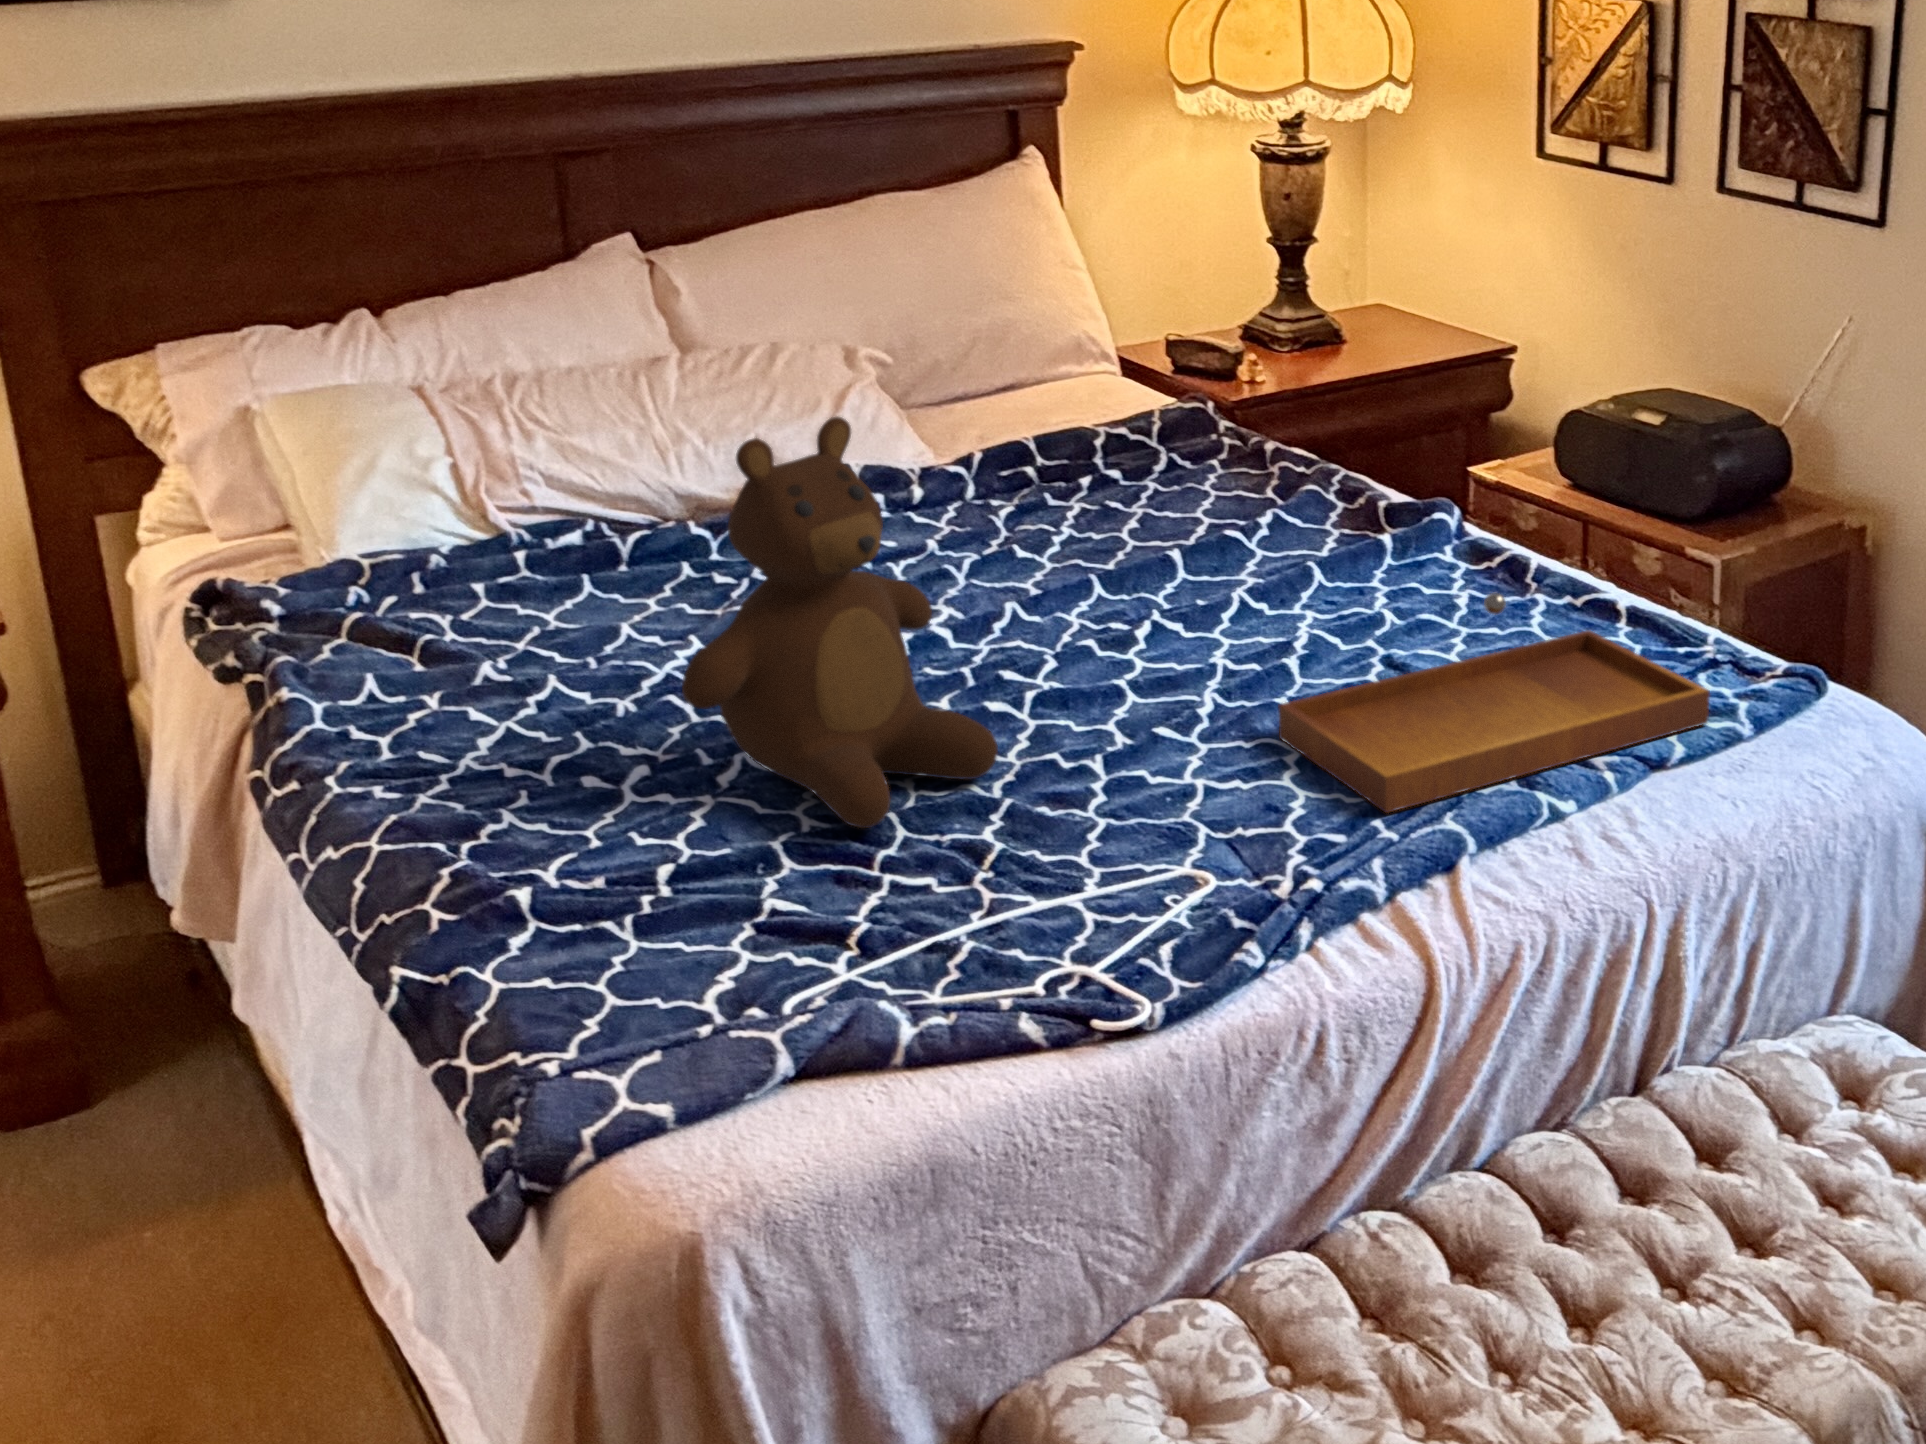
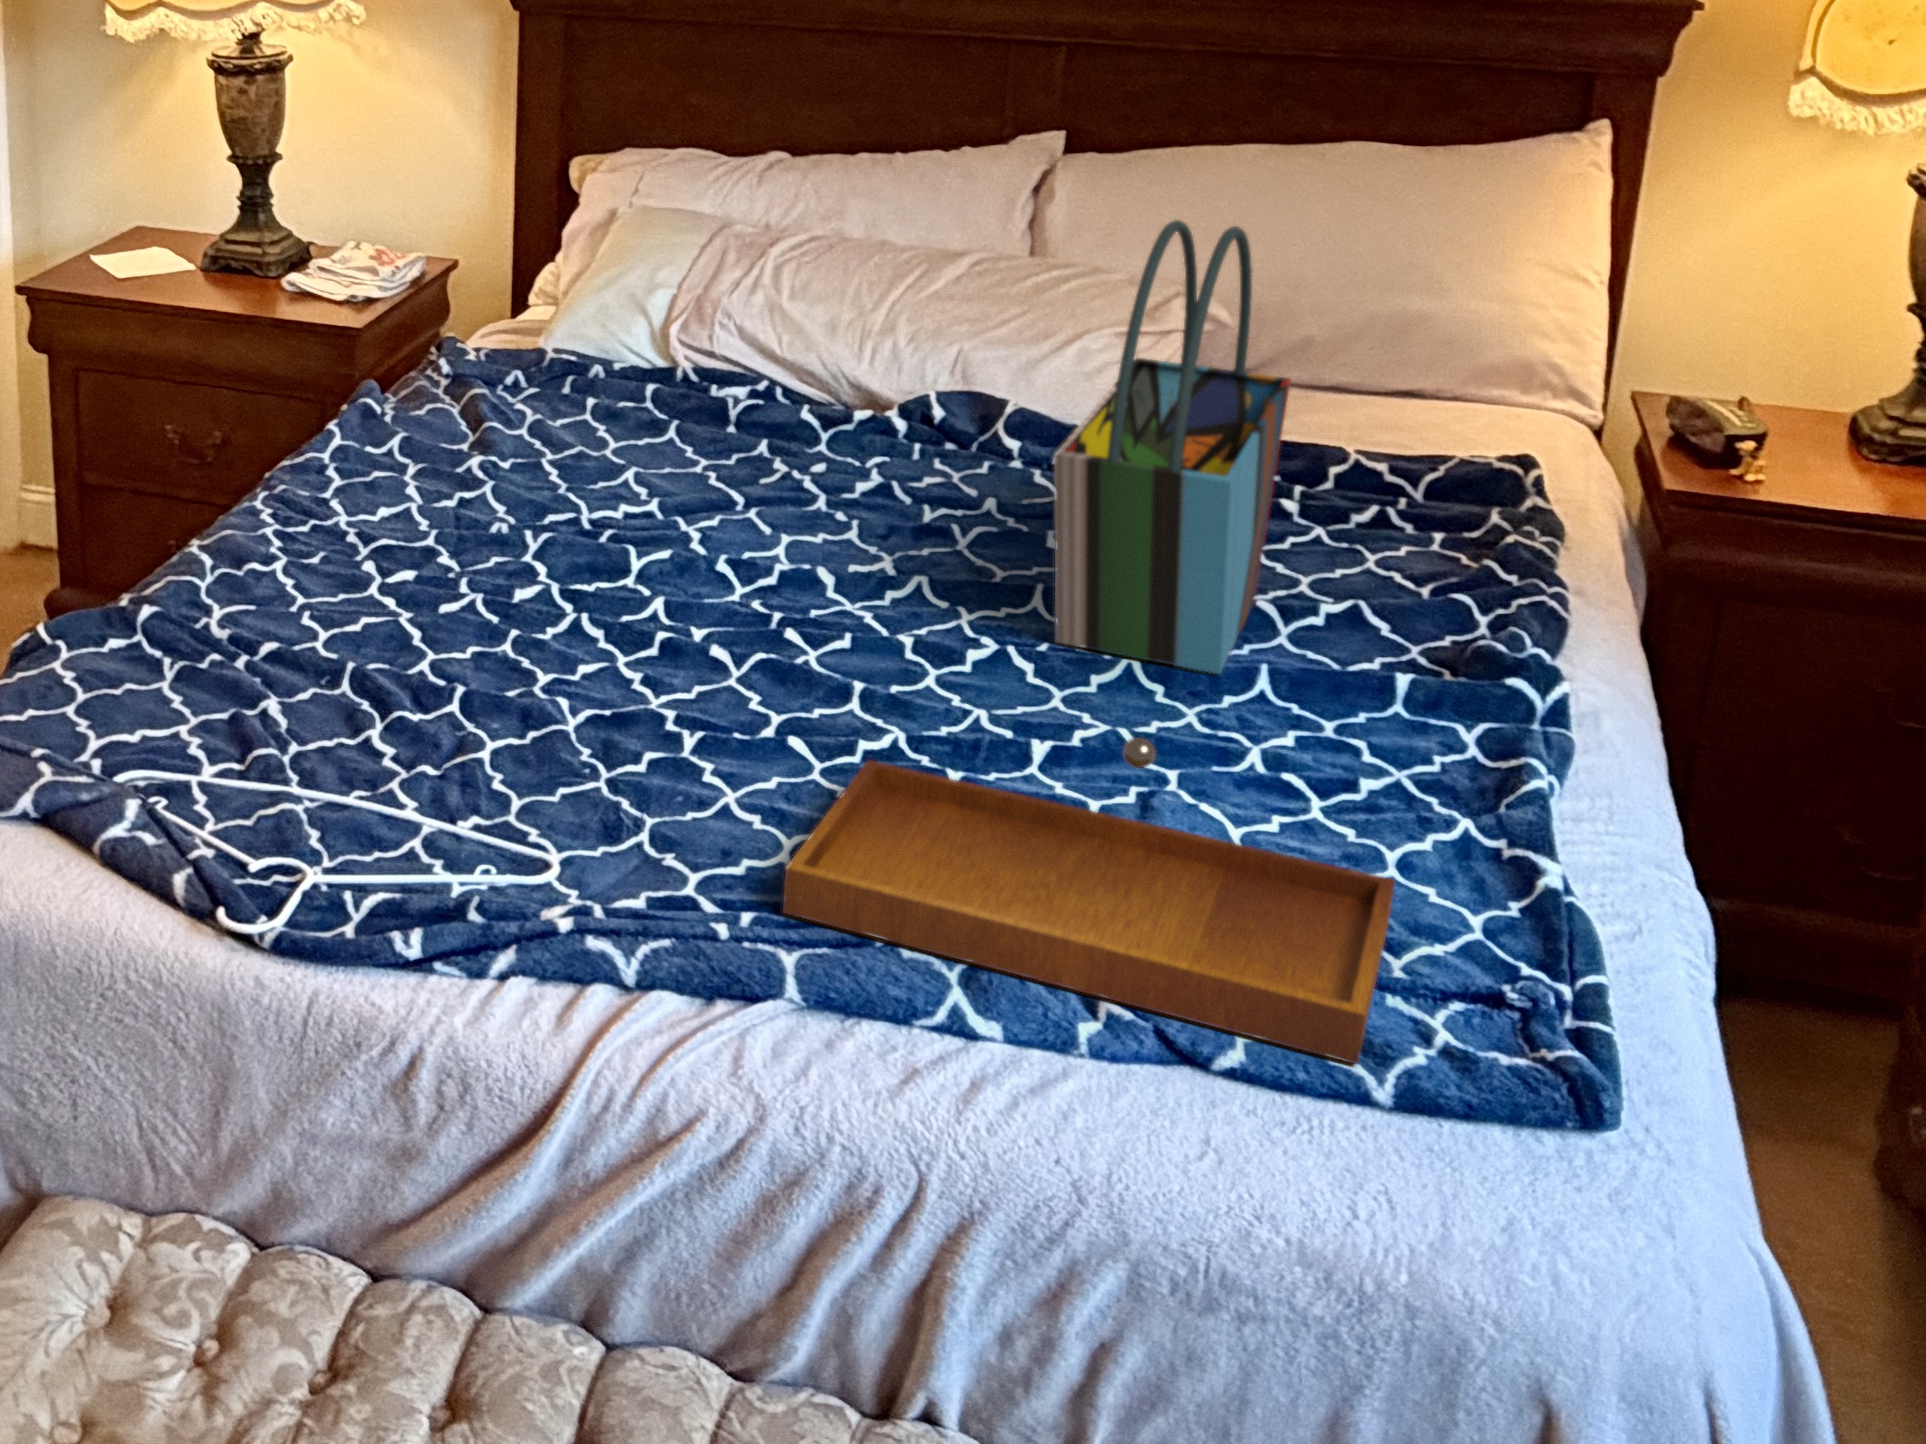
tote bag: none [1058,248,1309,604] -> present [1054,220,1291,674]
teddy bear: present [682,417,998,828] -> none [354,281,655,691]

